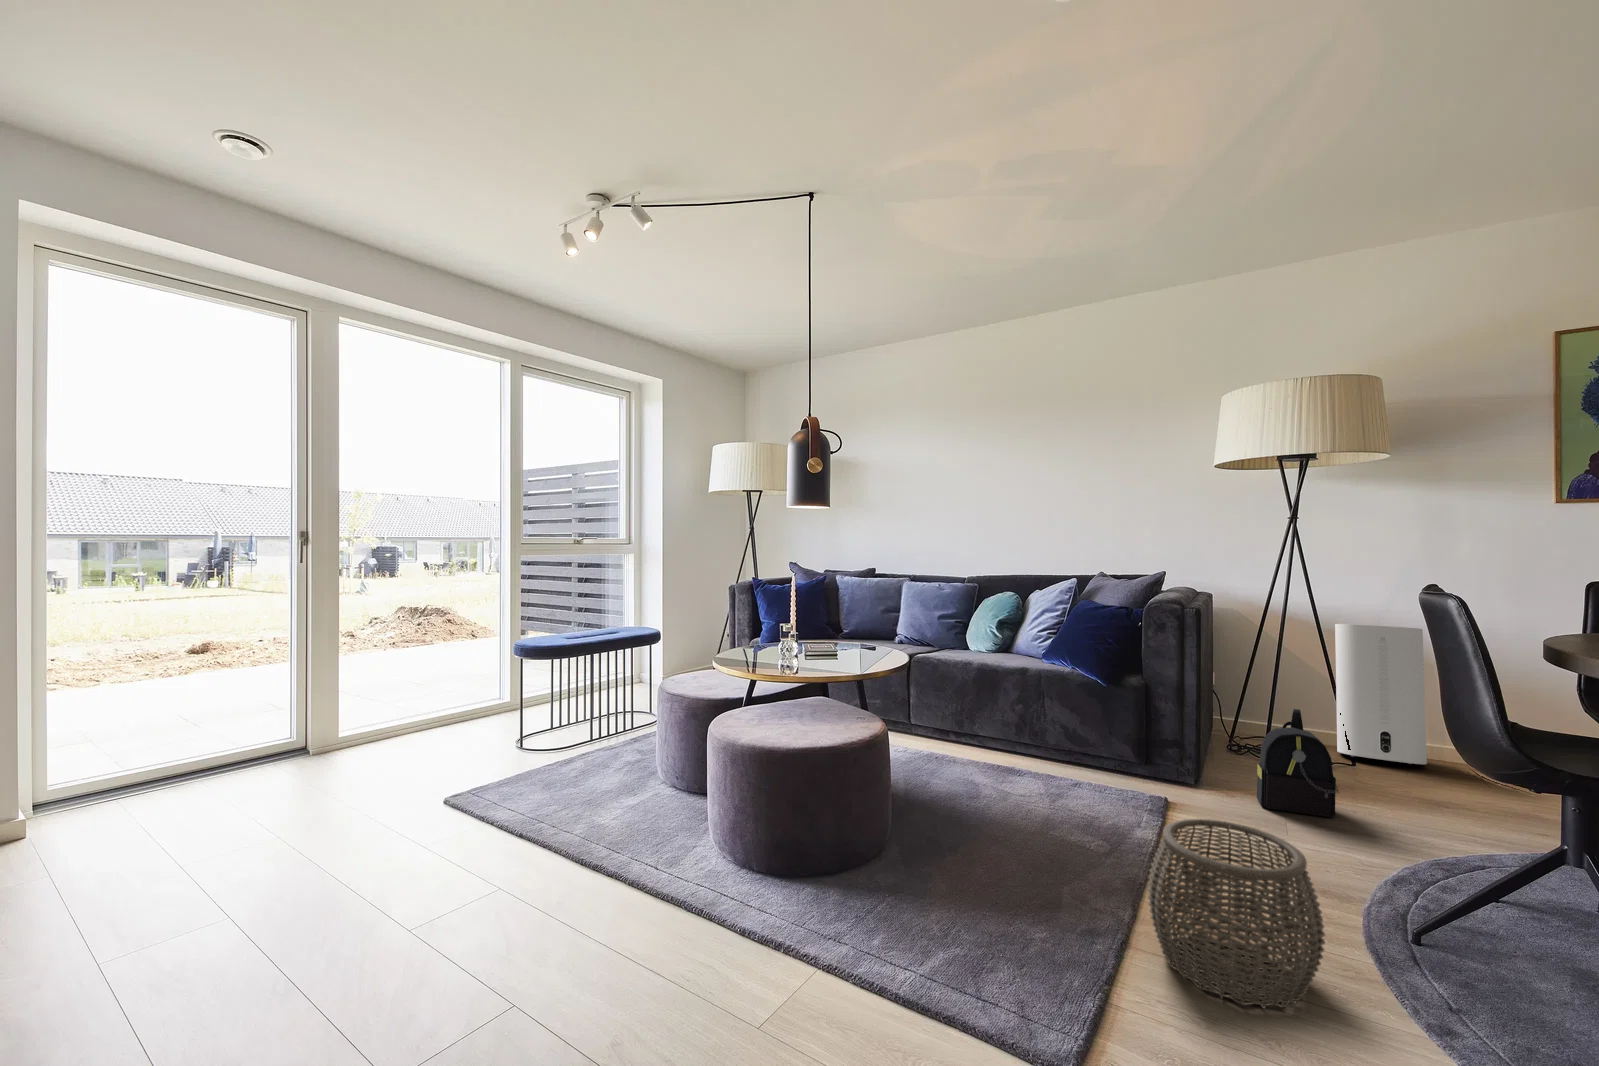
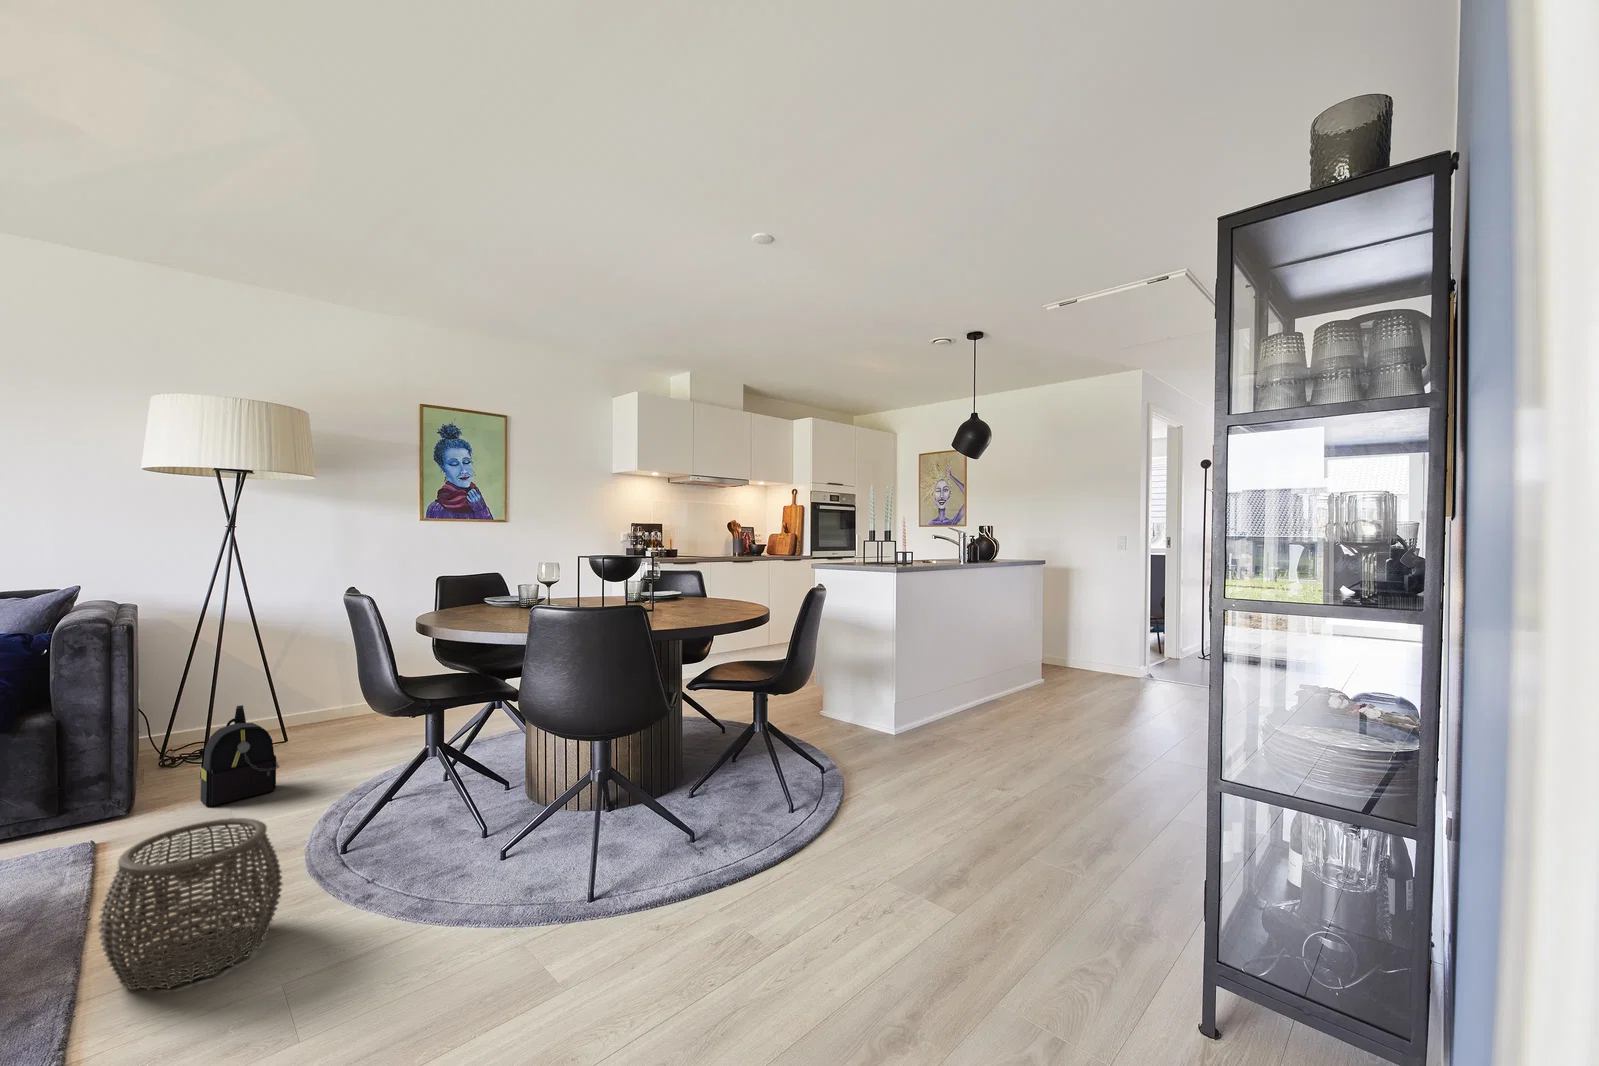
air purifier: present [1335,624,1427,765] -> none [270,616,343,735]

